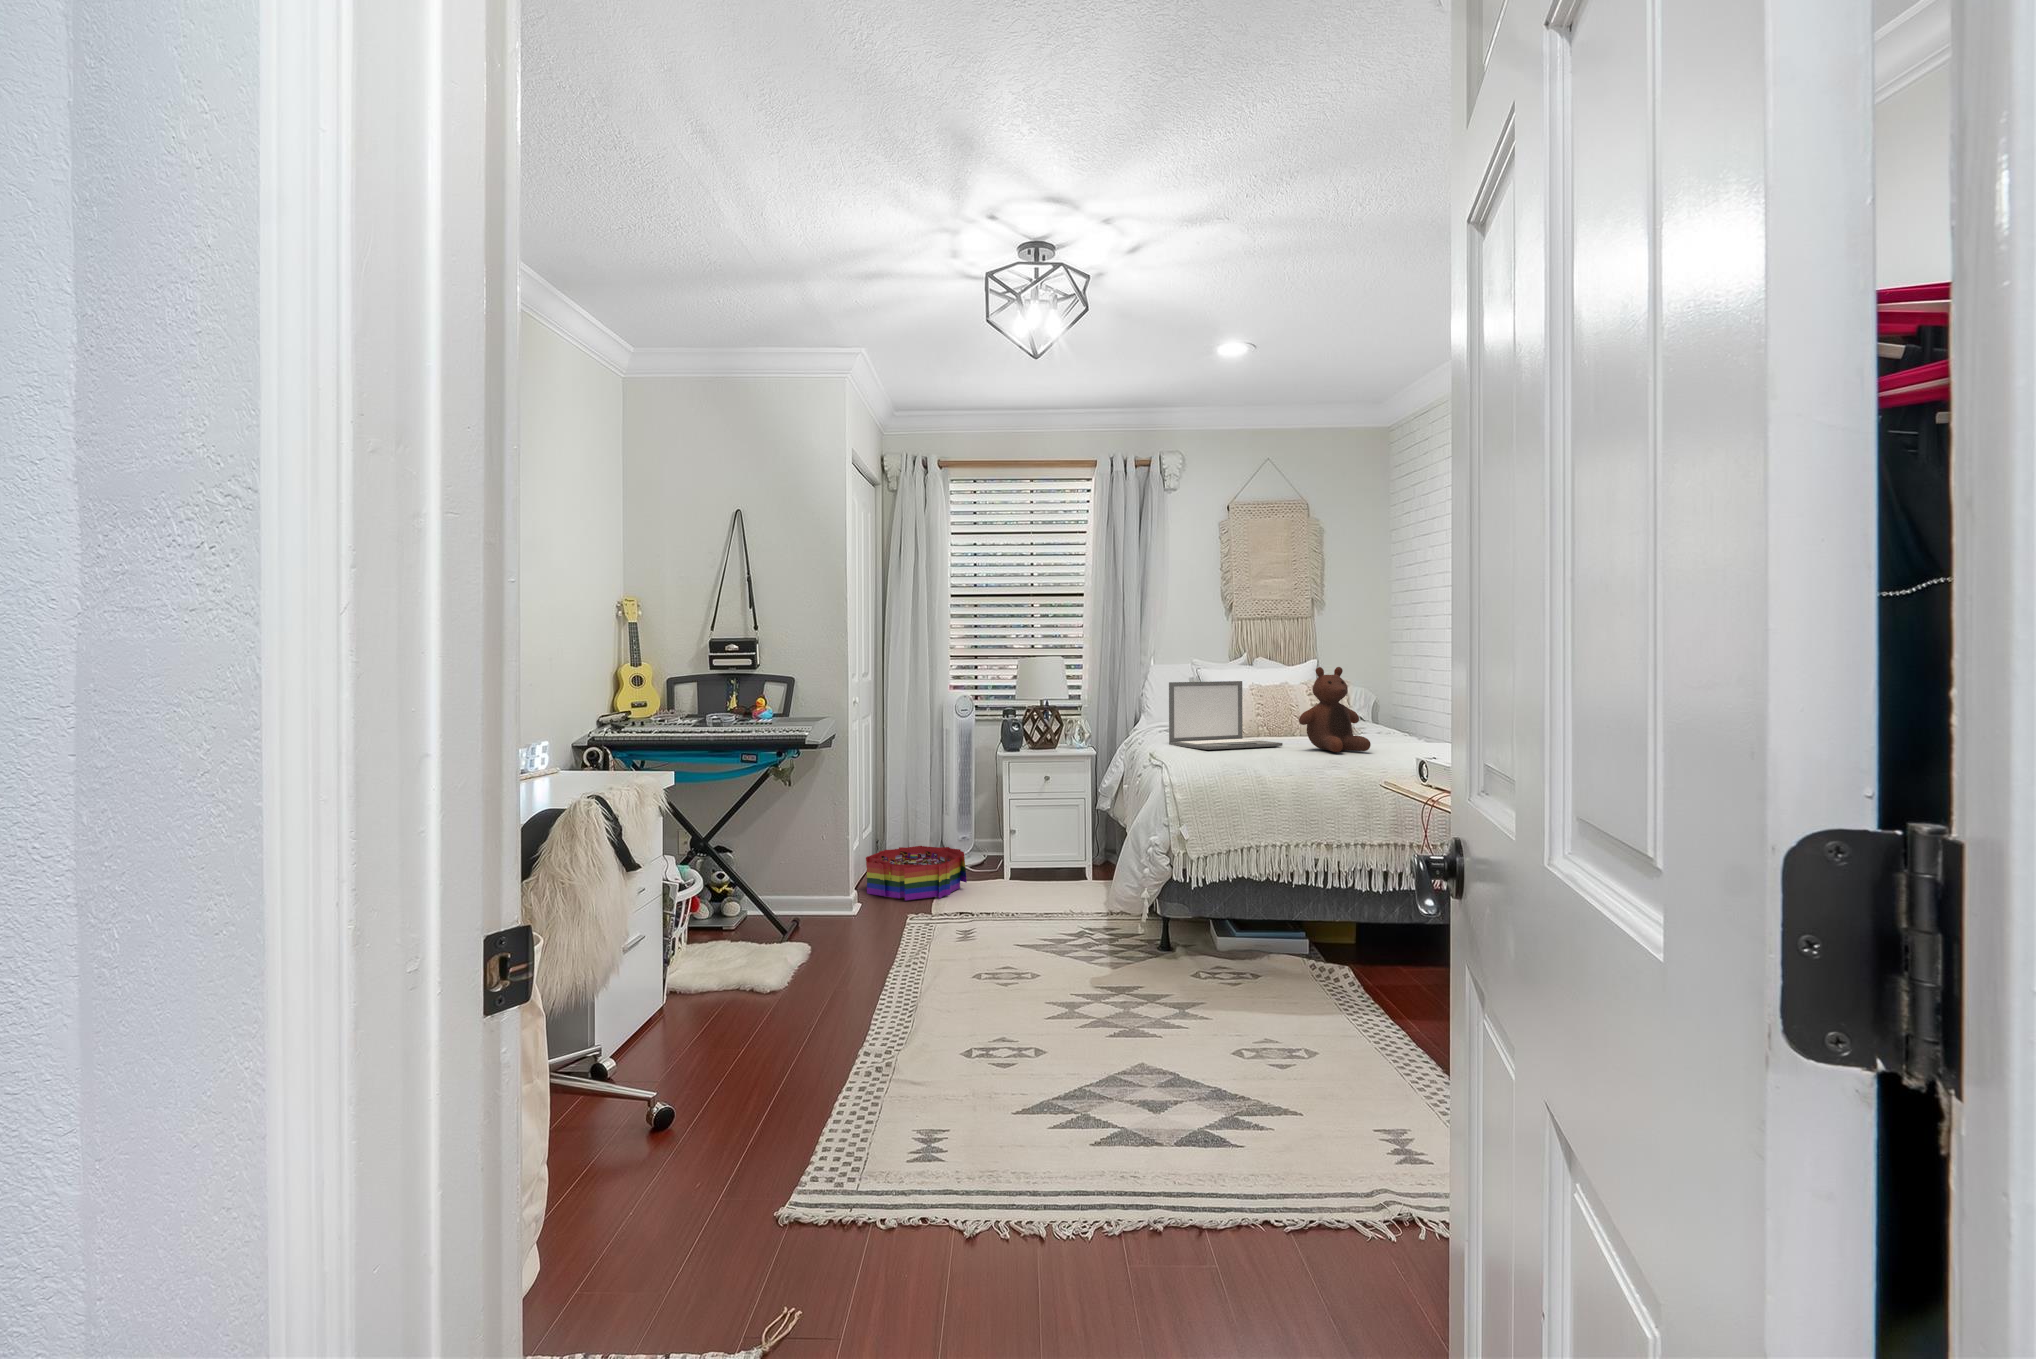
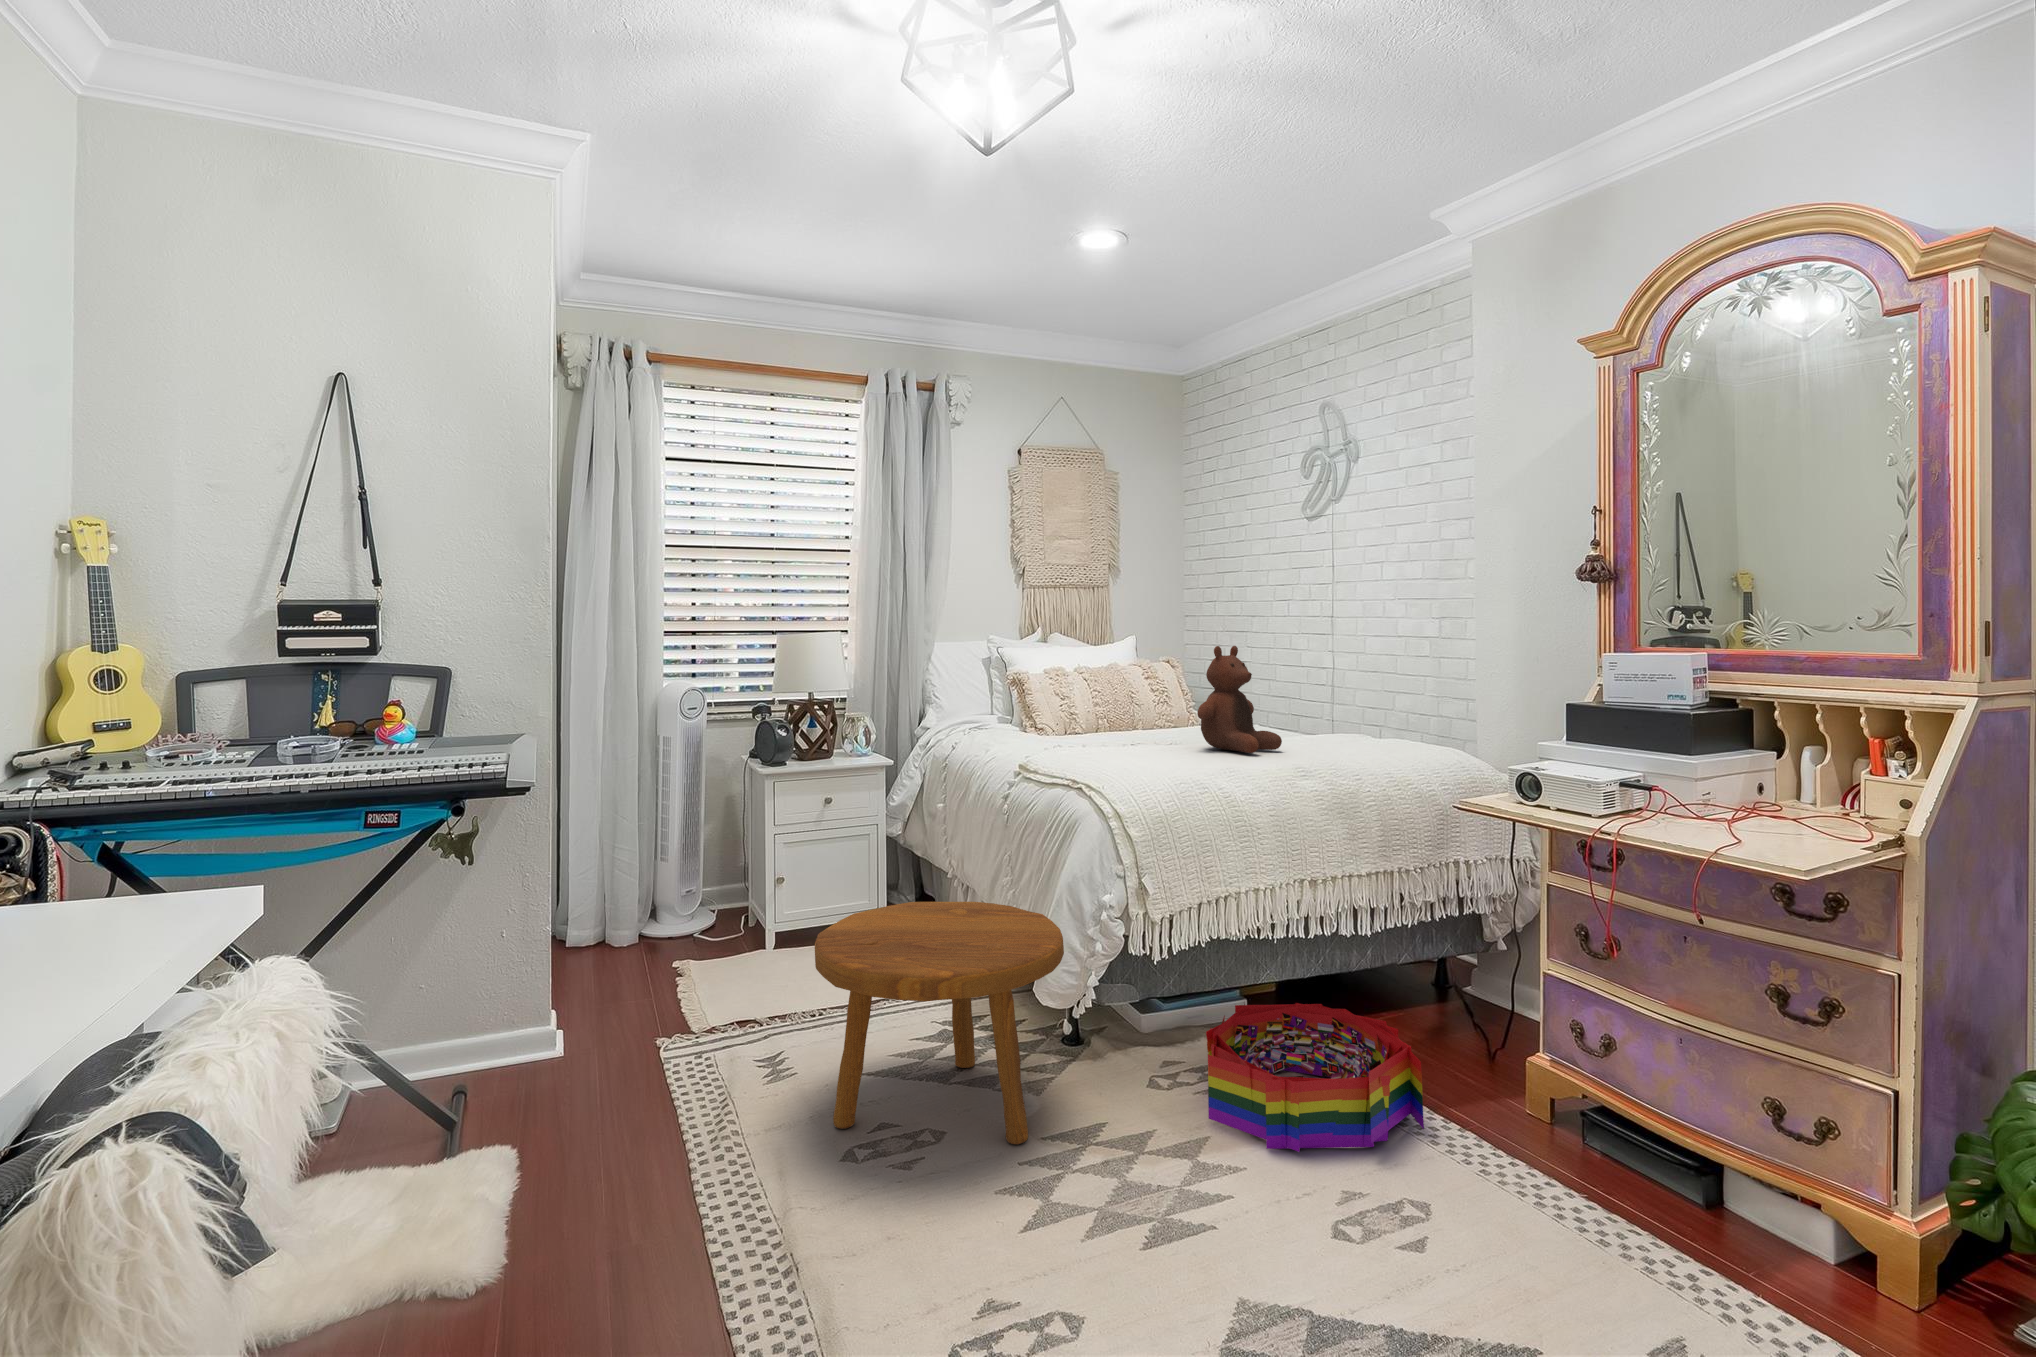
laptop: present [1169,681,1283,750] -> none [1029,665,1168,758]
footstool: none [967,837,1126,984] -> present [815,902,1064,1144]
storage bin: present [866,846,967,900] -> present [1206,1003,1424,1152]

